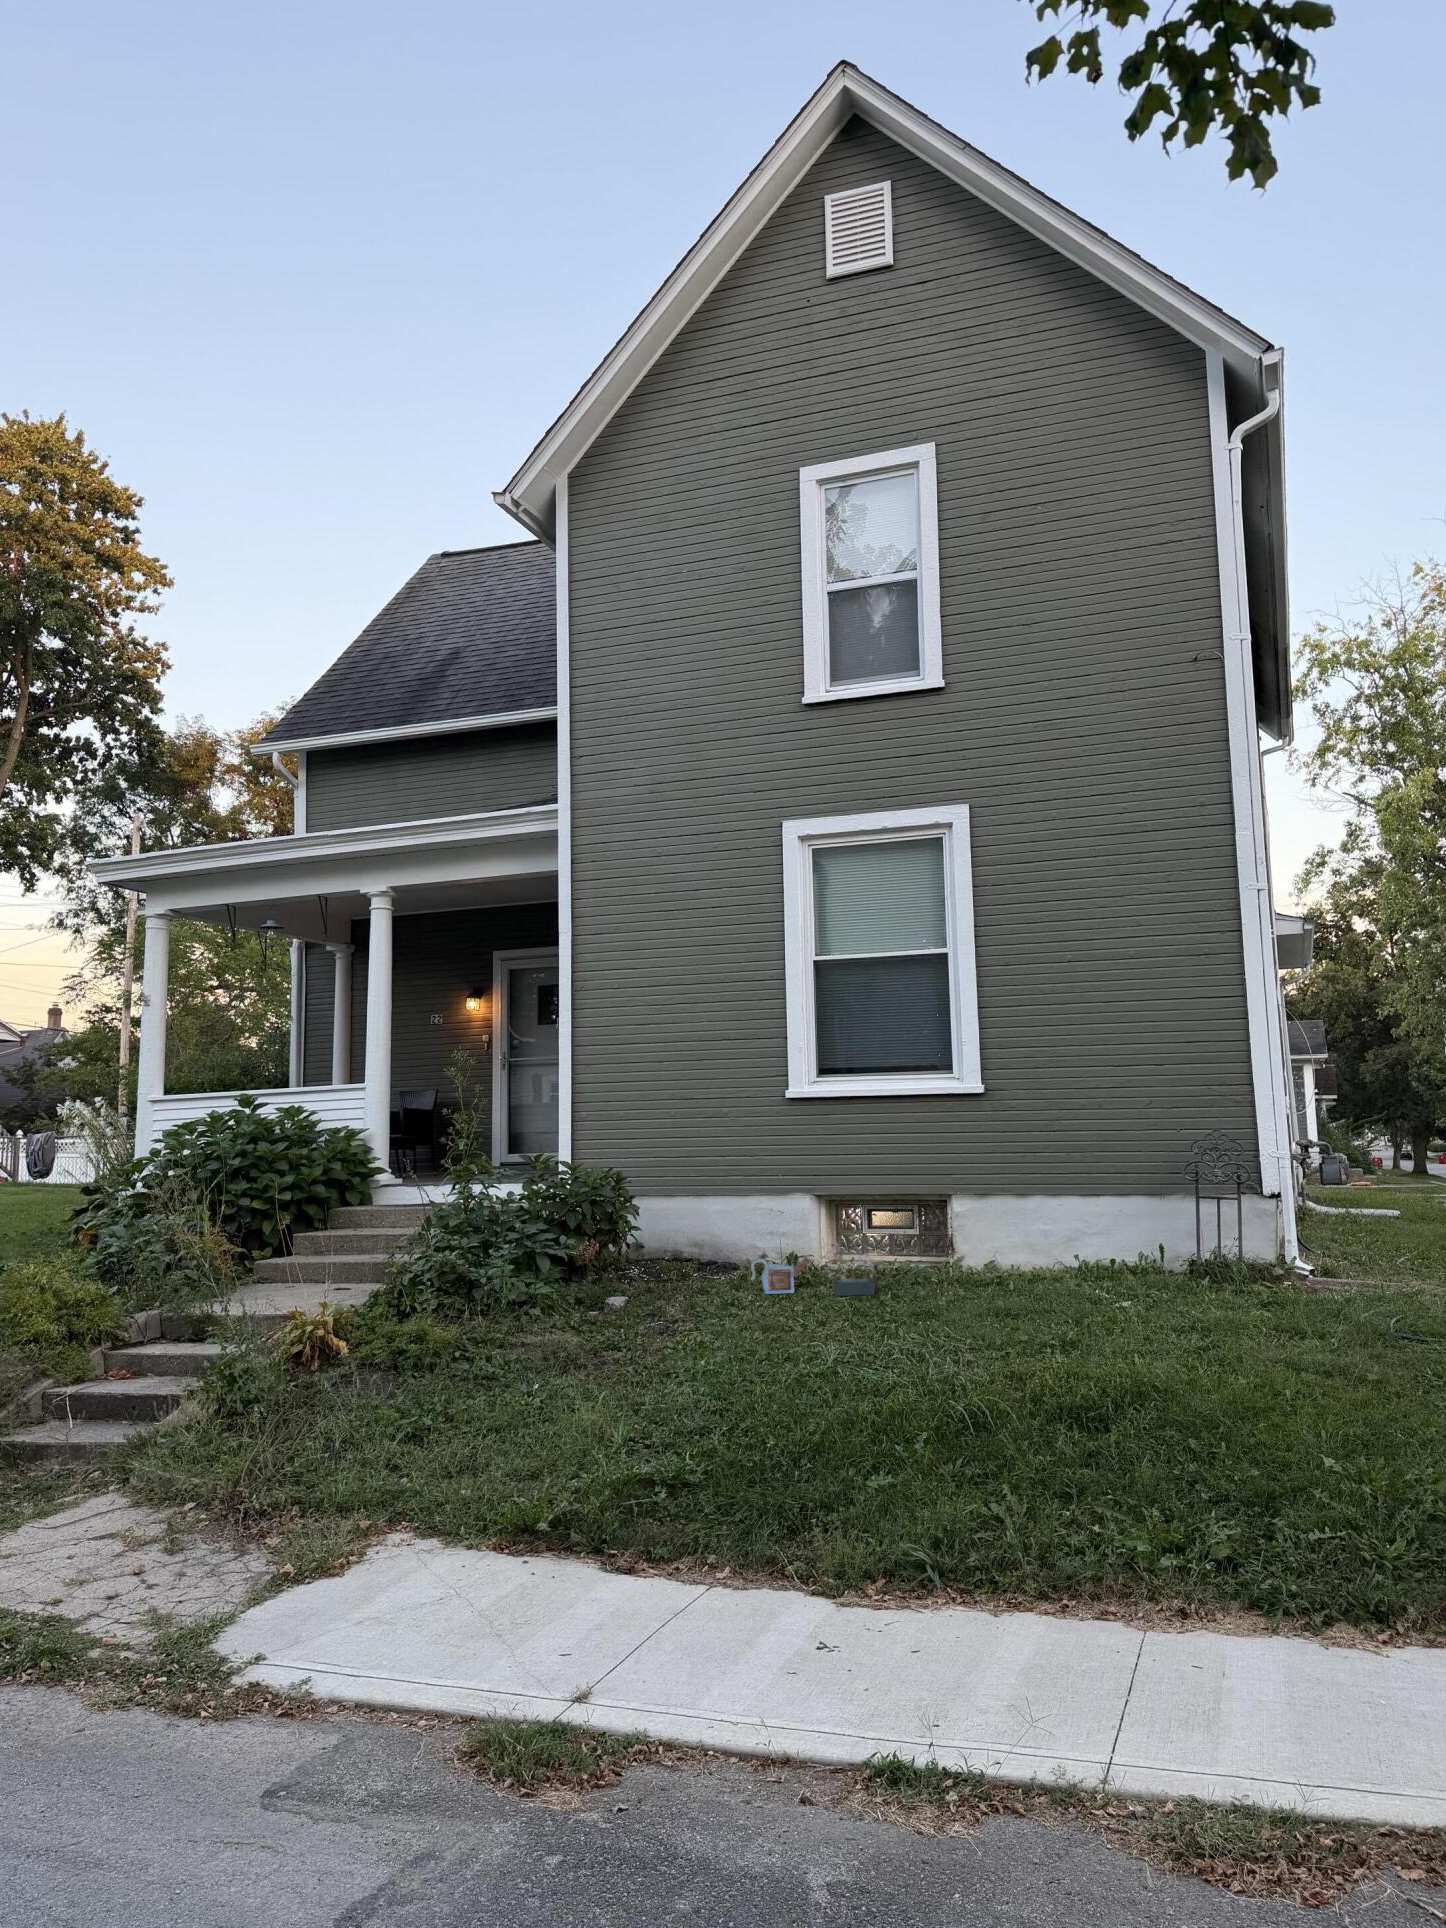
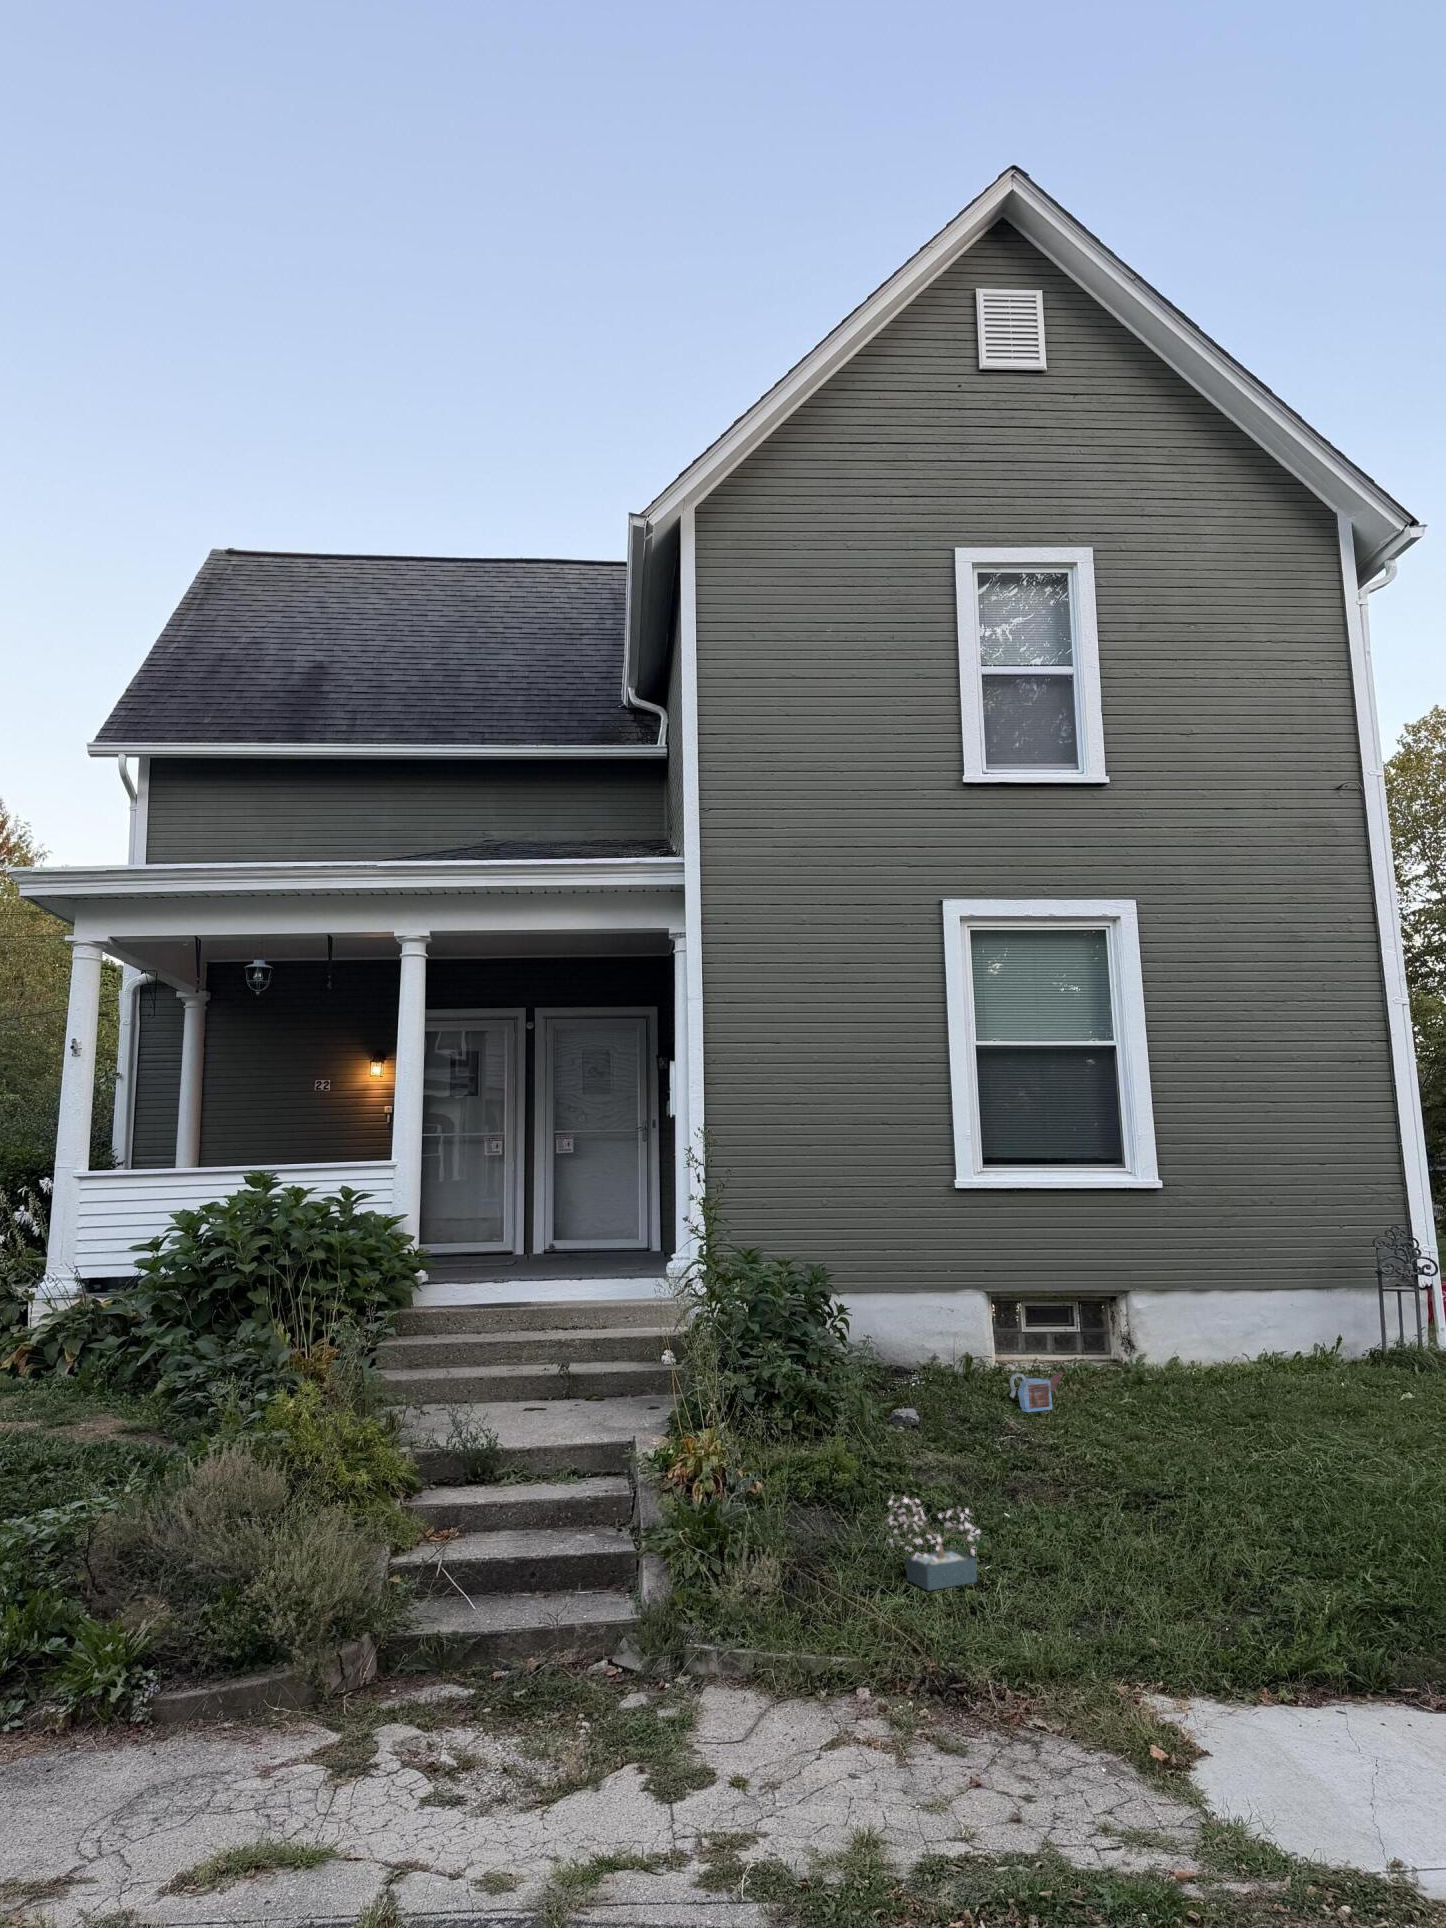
decorative plant: present [819,1243,881,1296] -> present [888,1497,980,1591]

